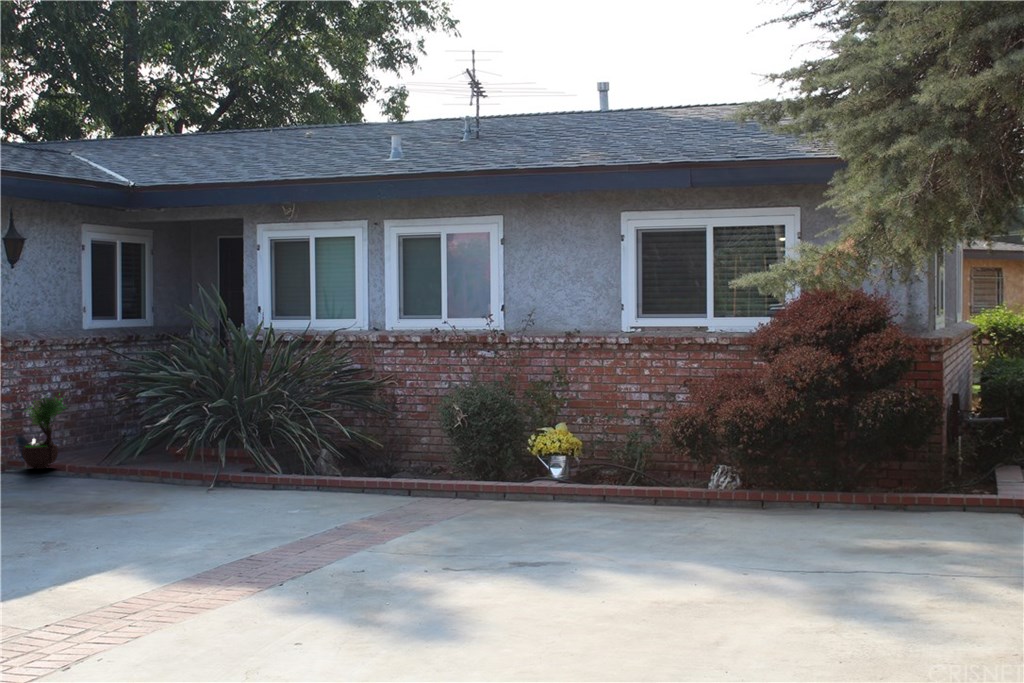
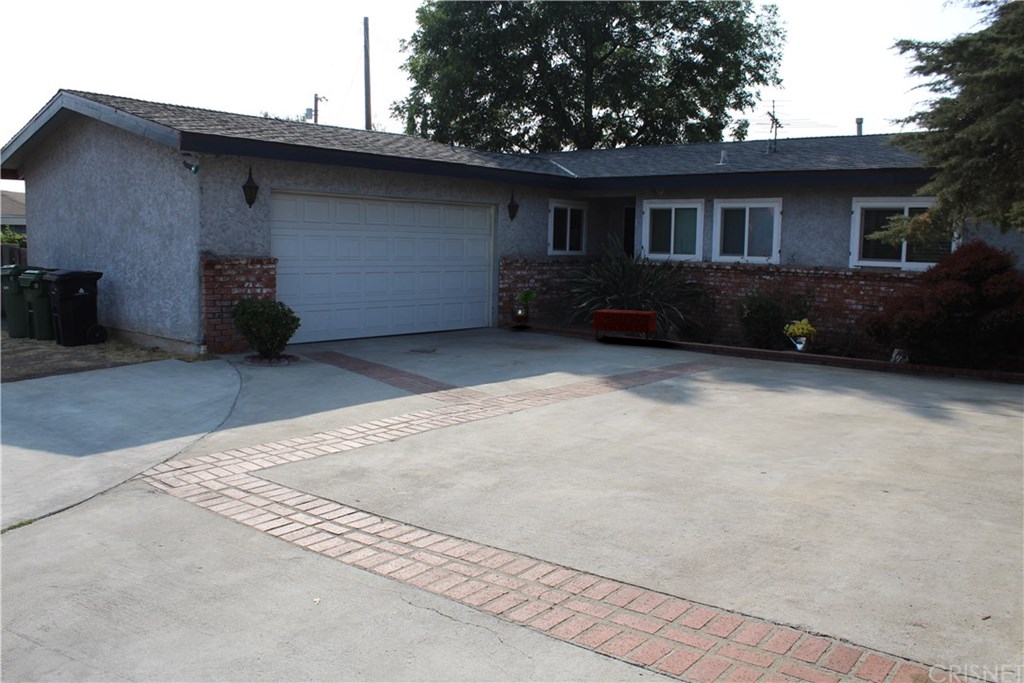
bench: none [184,426,304,484] -> present [593,309,657,342]

